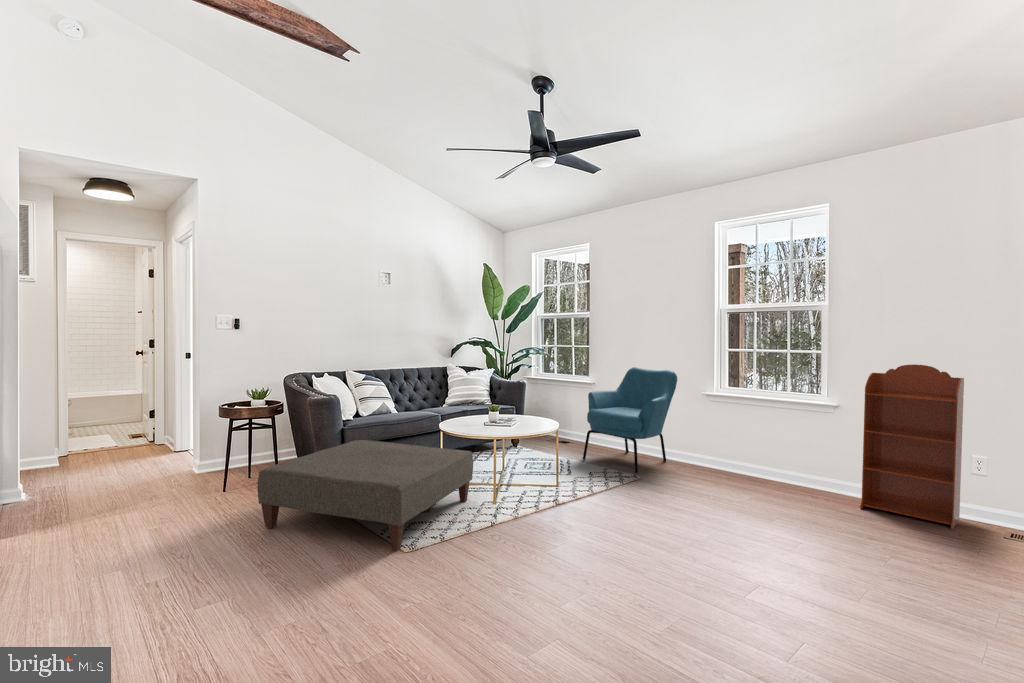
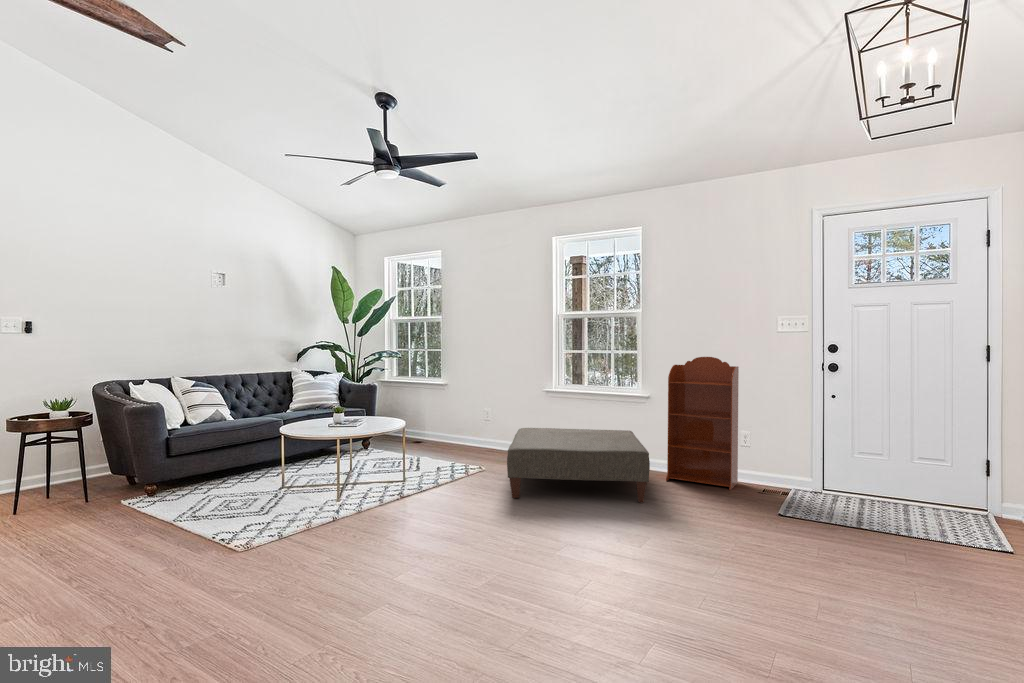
armchair: present [583,367,677,473] -> none [433,367,521,466]
ottoman: present [257,440,473,551] -> present [507,428,650,503]

